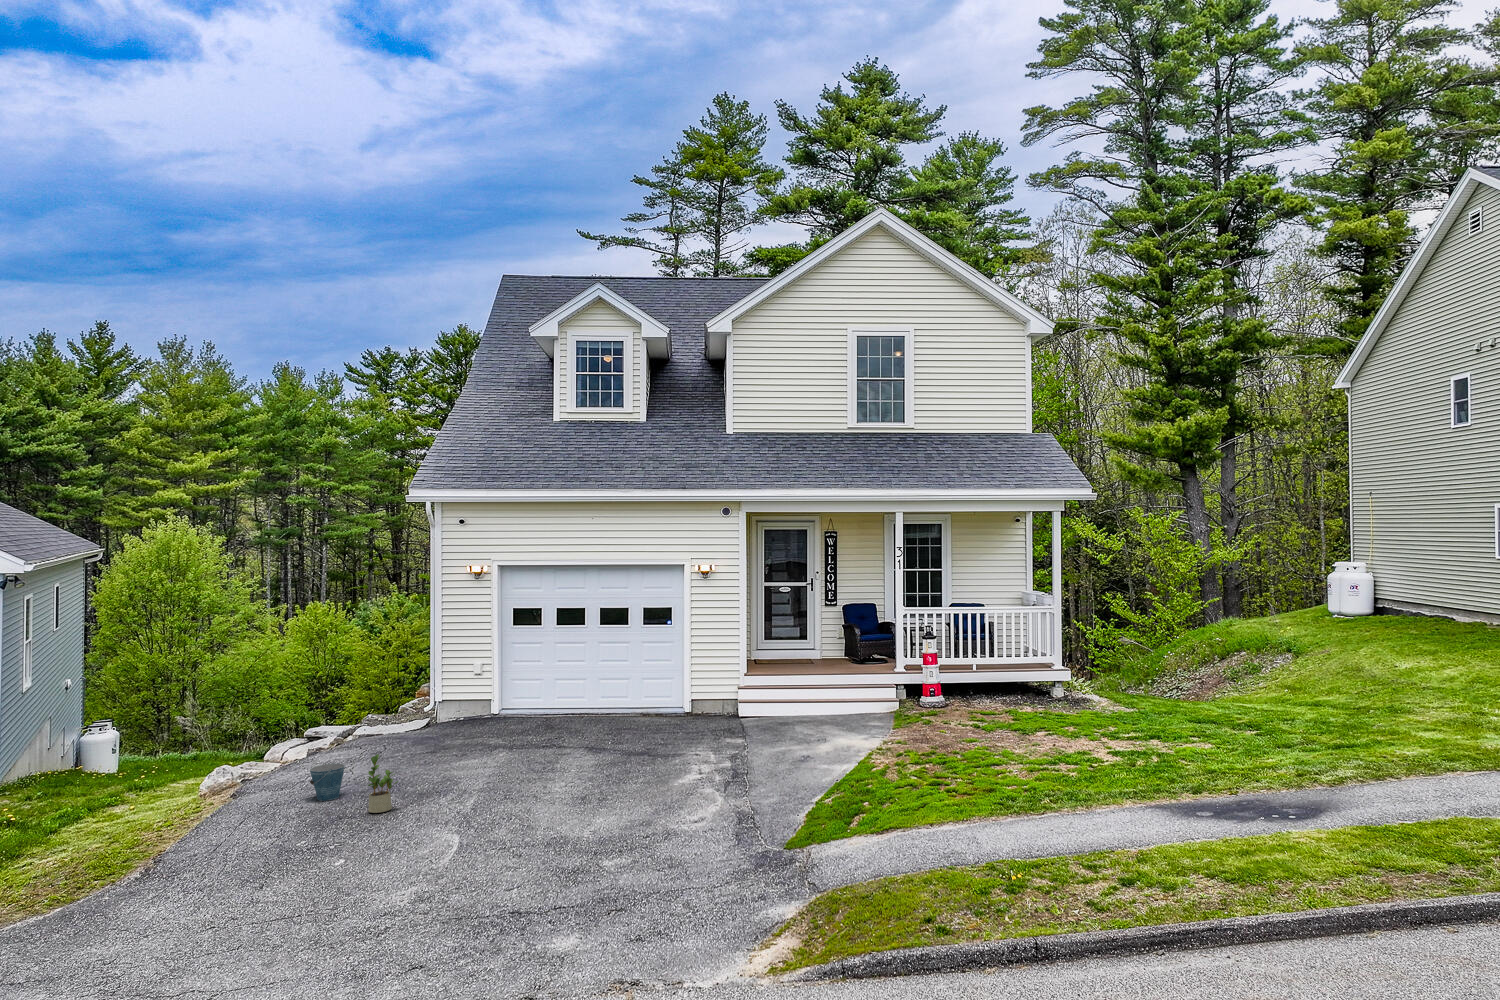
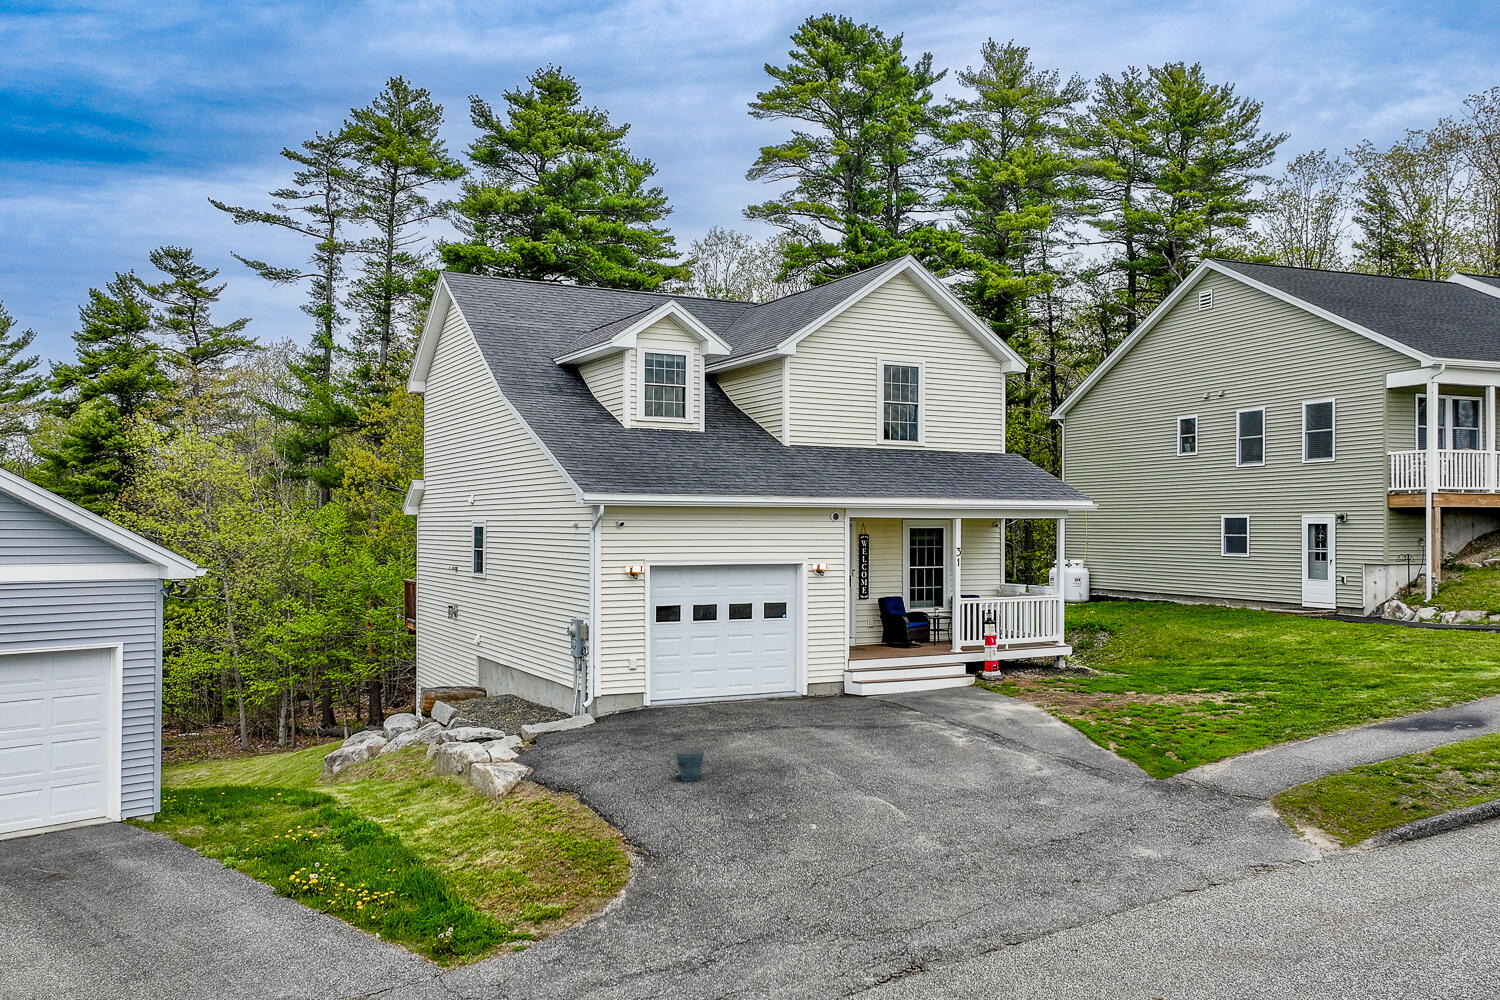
potted plant: present [368,754,398,813] -> none [763,732,788,784]

